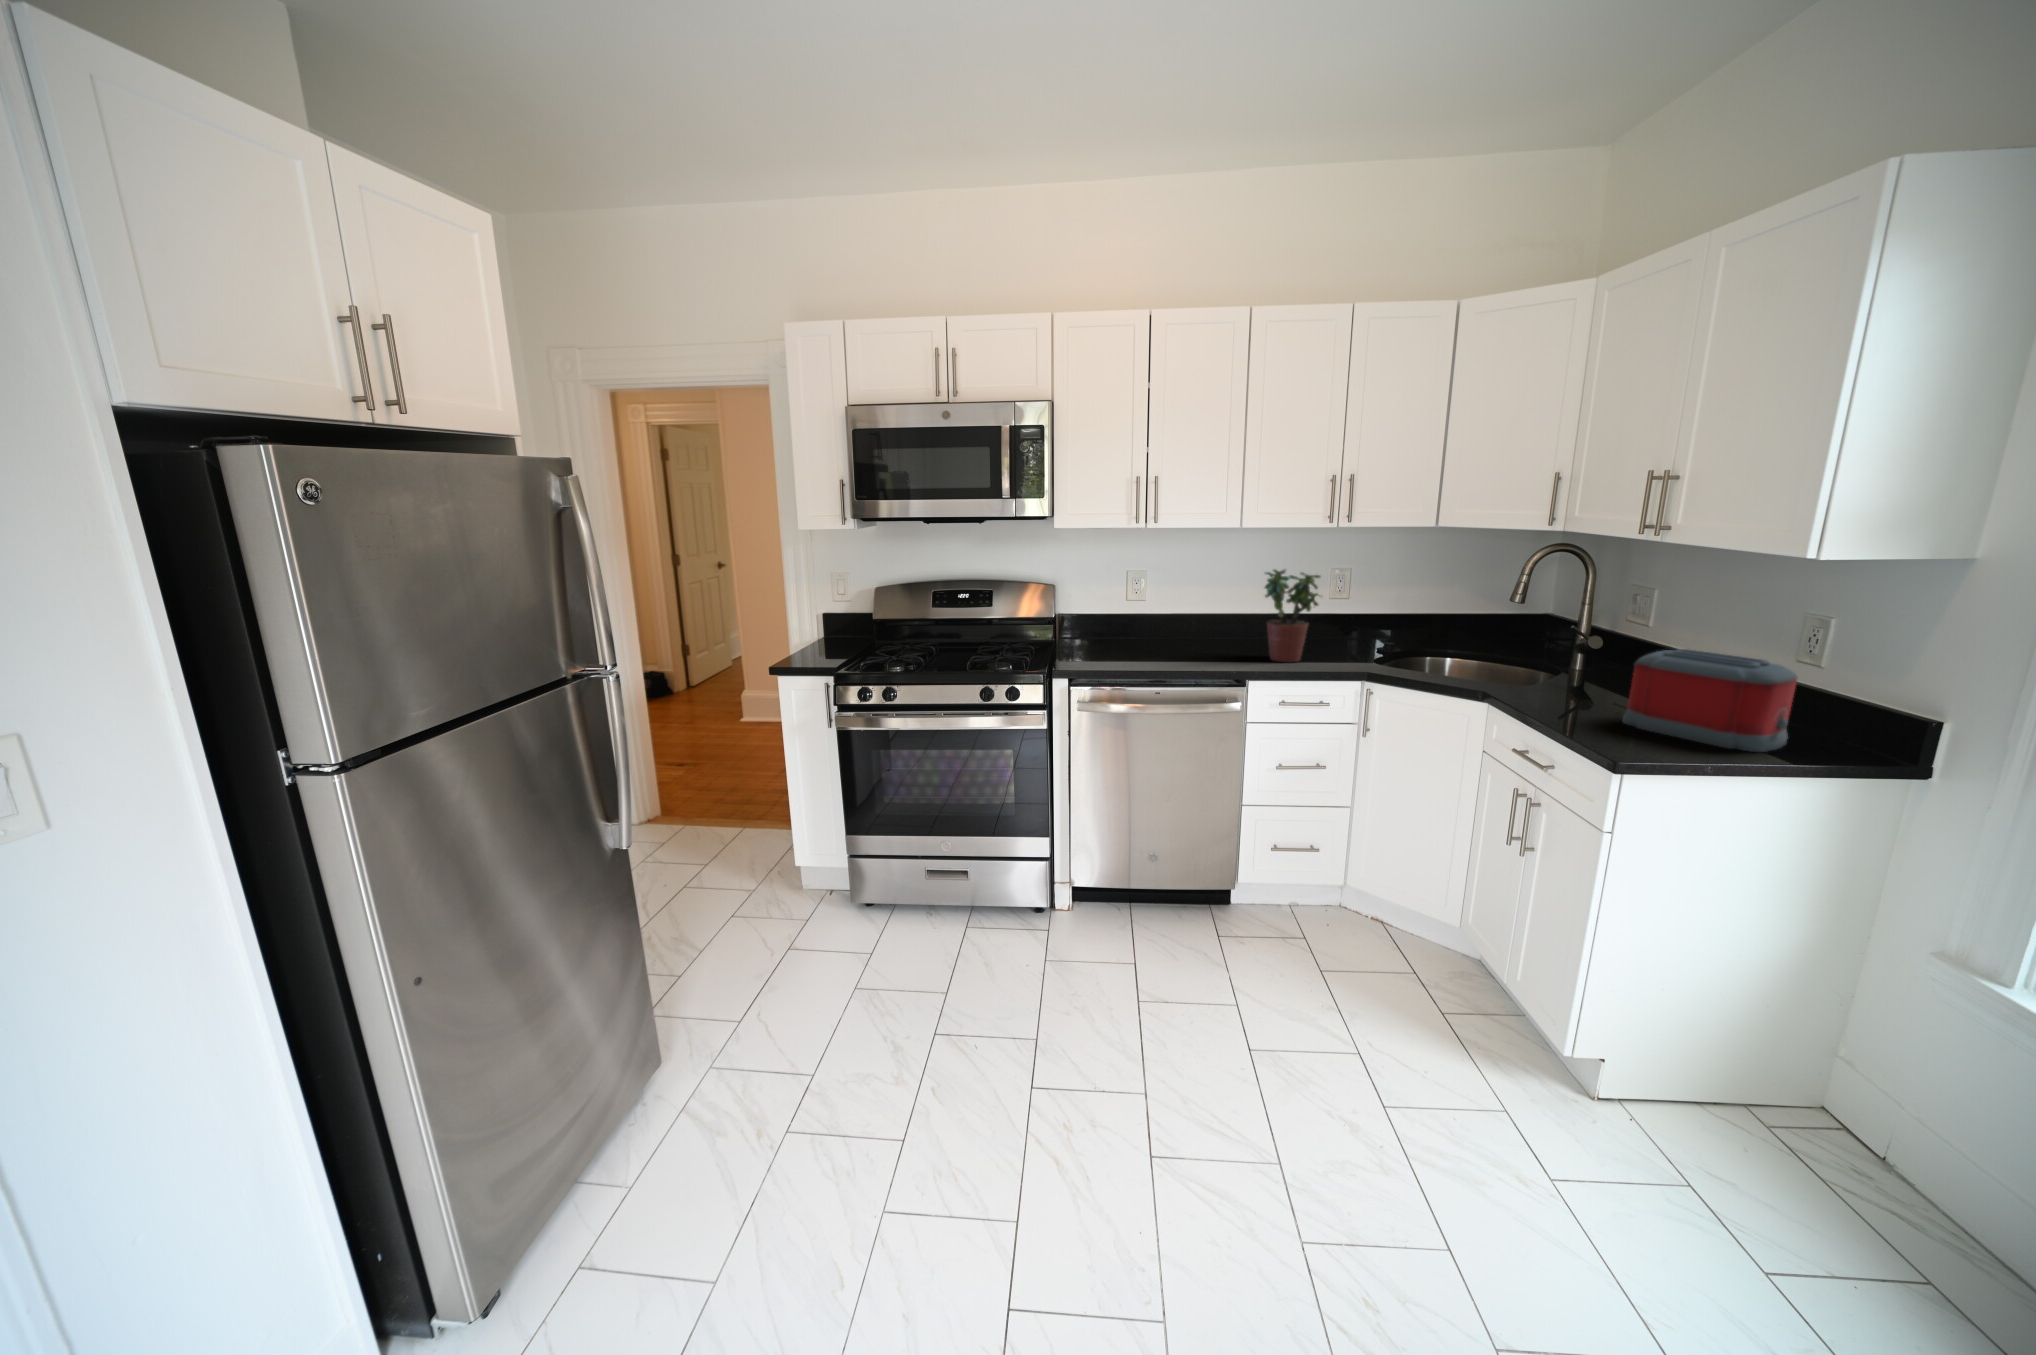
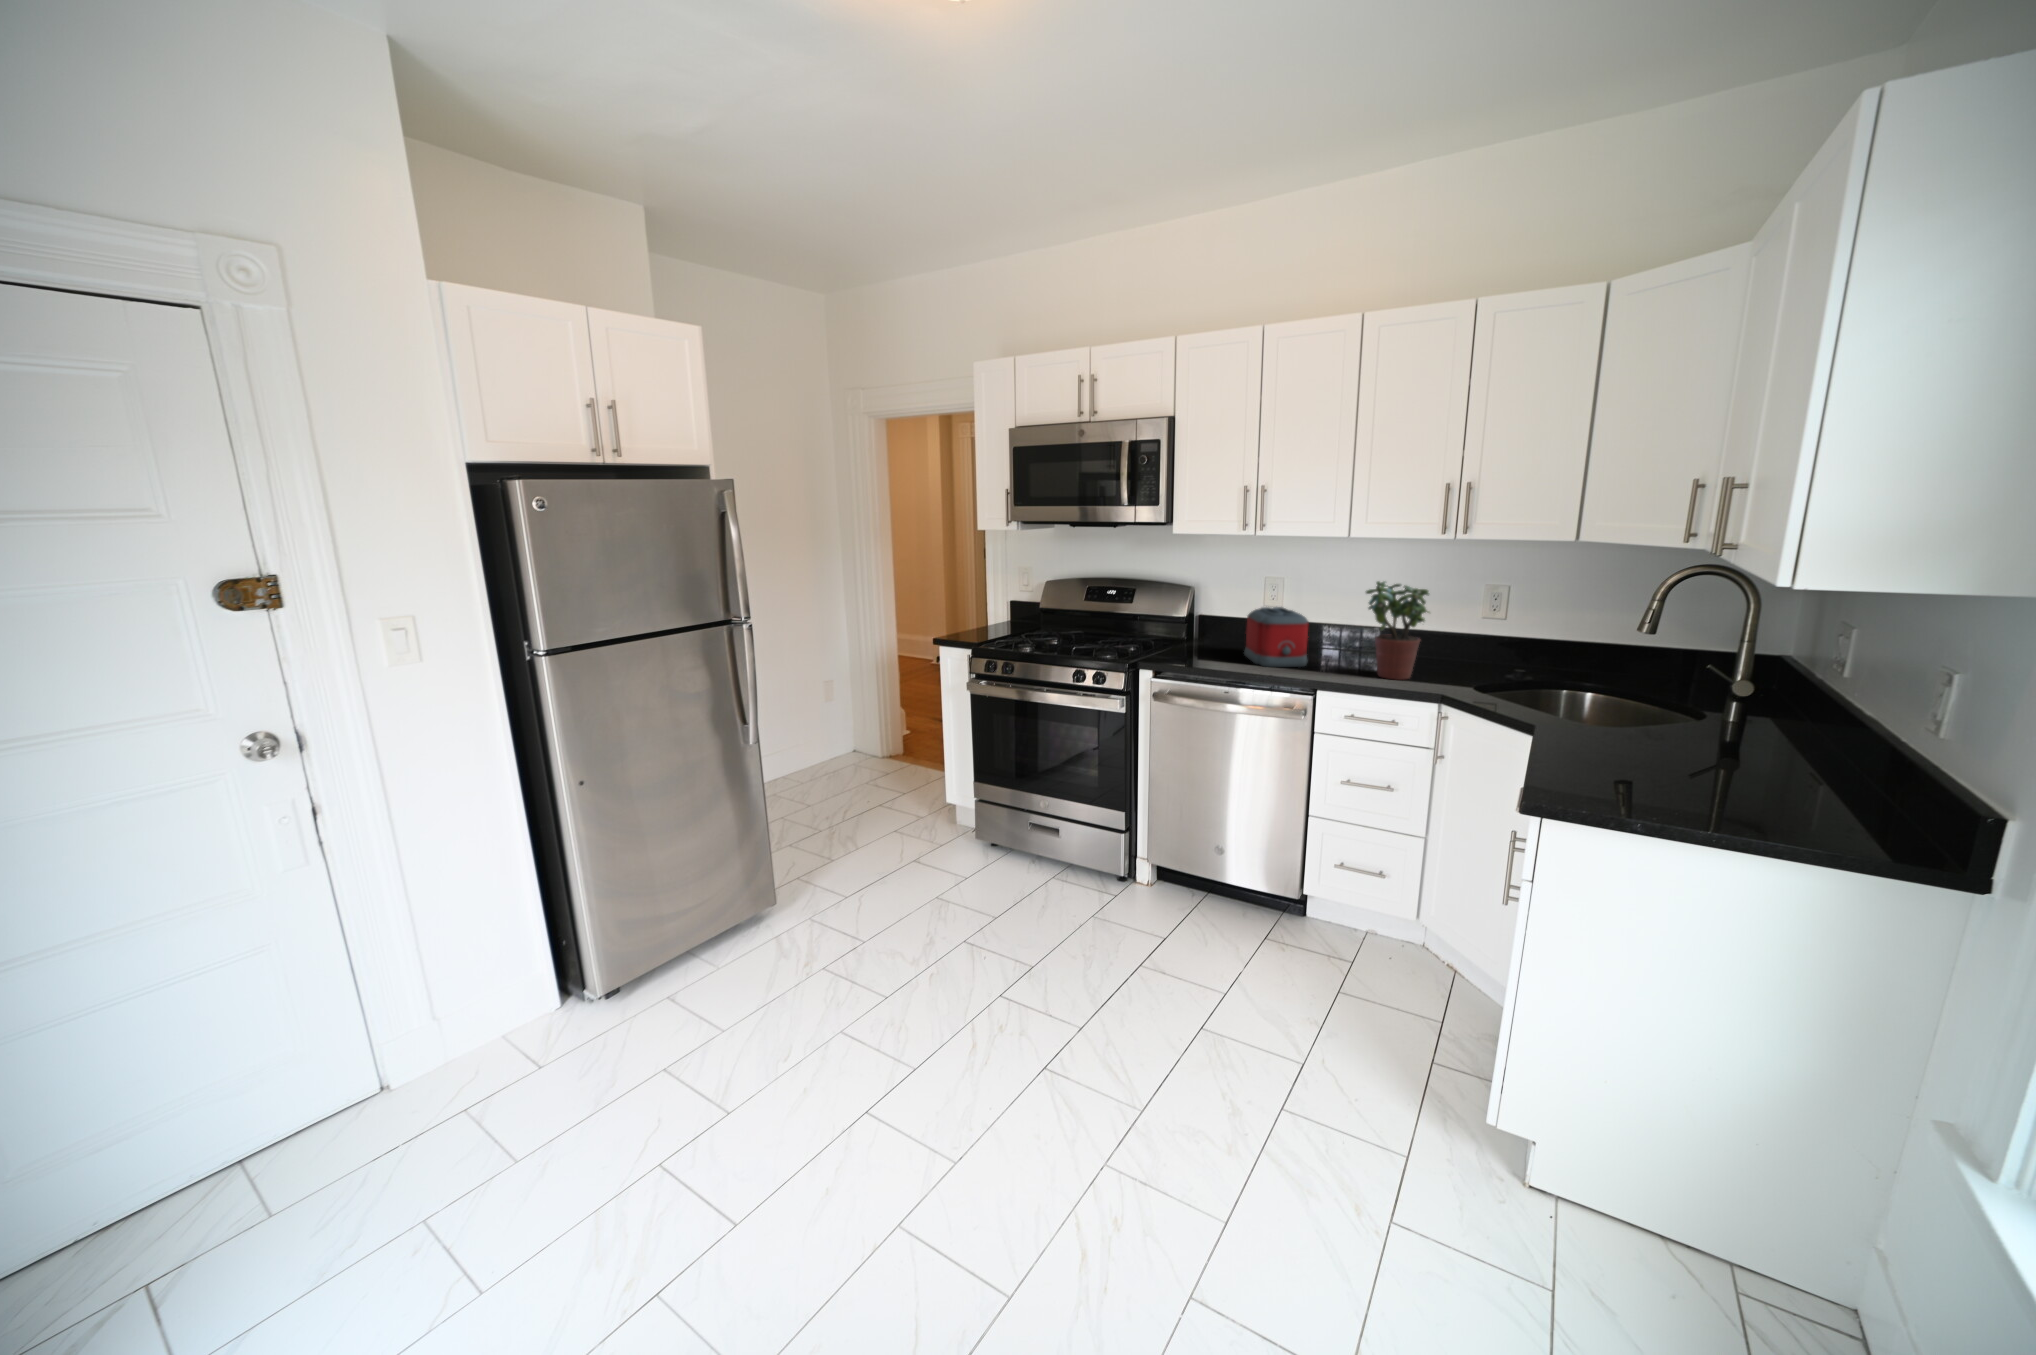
toaster: present [1623,649,1797,752] -> present [1244,607,1309,667]

